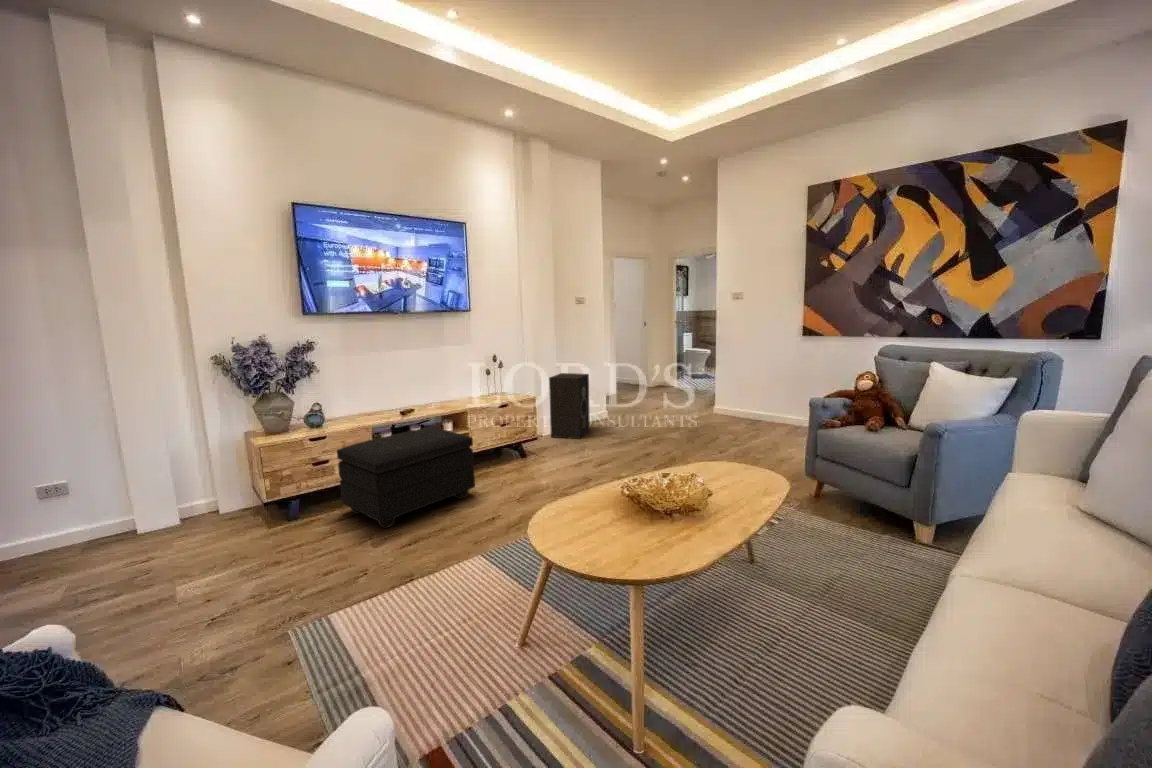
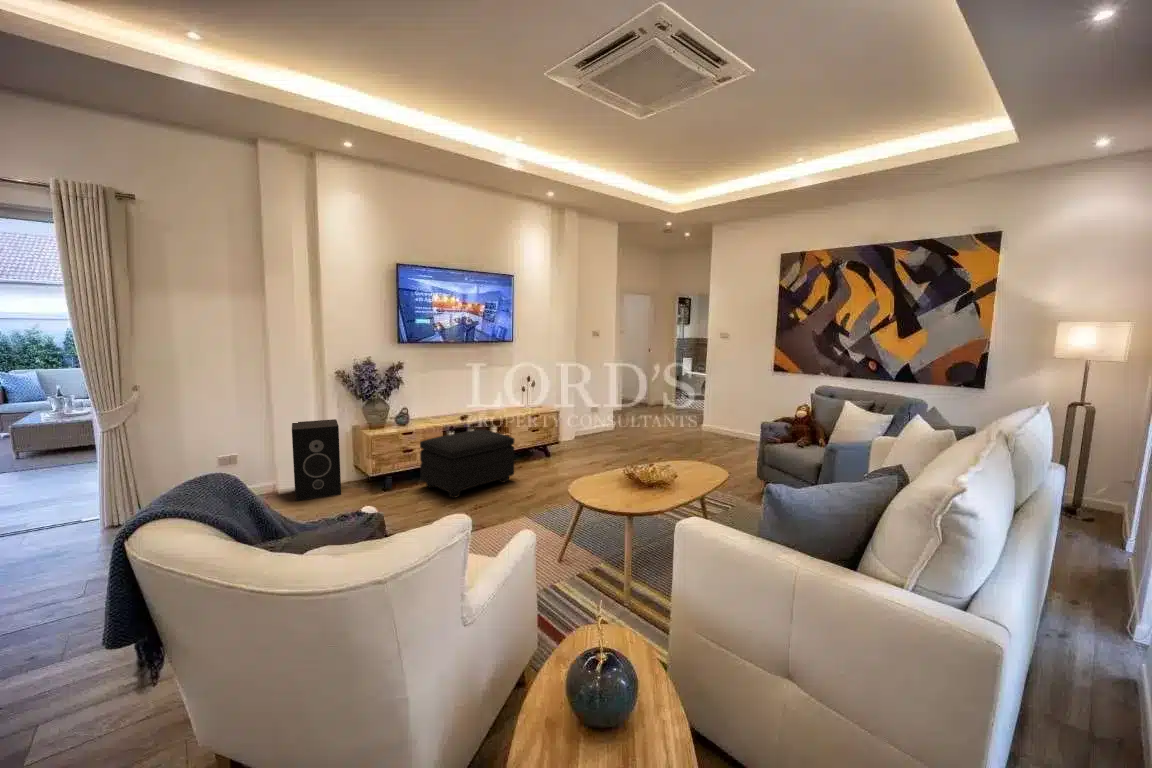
speaker: present [549,373,590,439] -> present [292,419,341,501]

